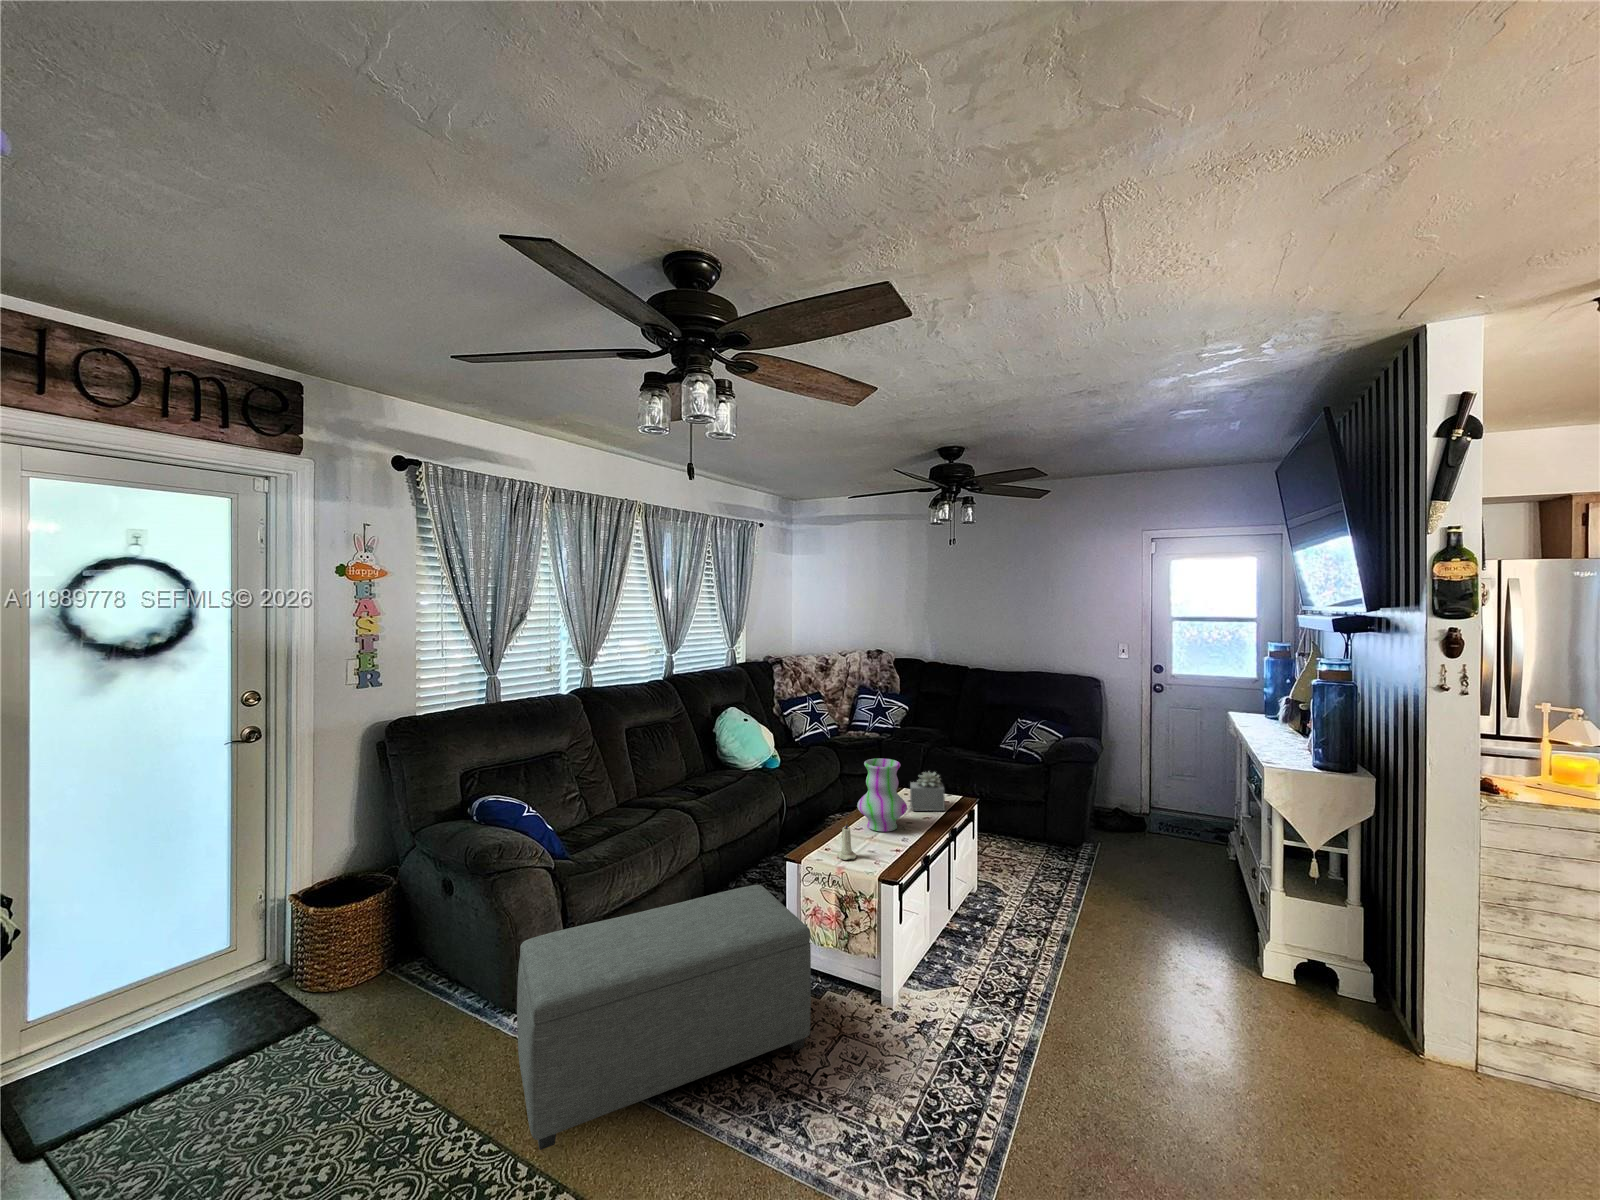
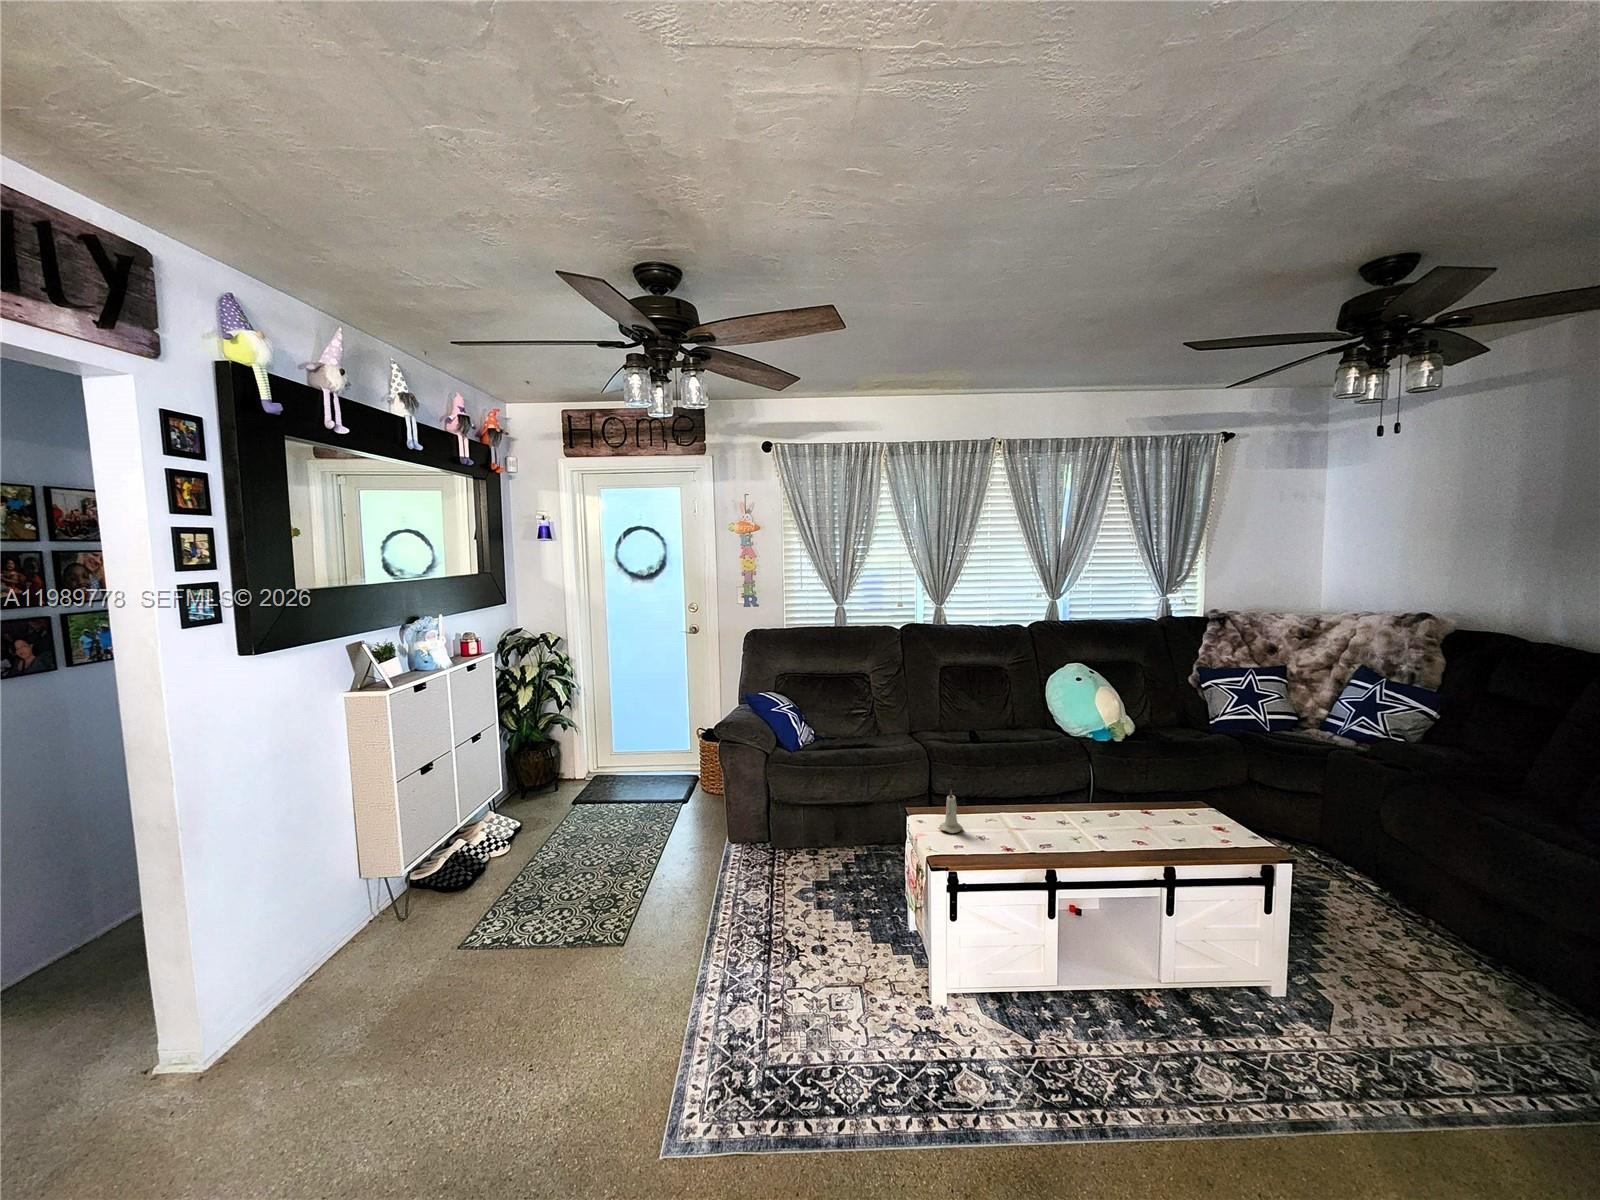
vase: present [857,758,907,832] -> none [1026,737,1095,832]
succulent plant: present [910,772,945,811] -> none [1141,780,1210,843]
ottoman: present [517,885,811,1150] -> none [638,787,872,972]

